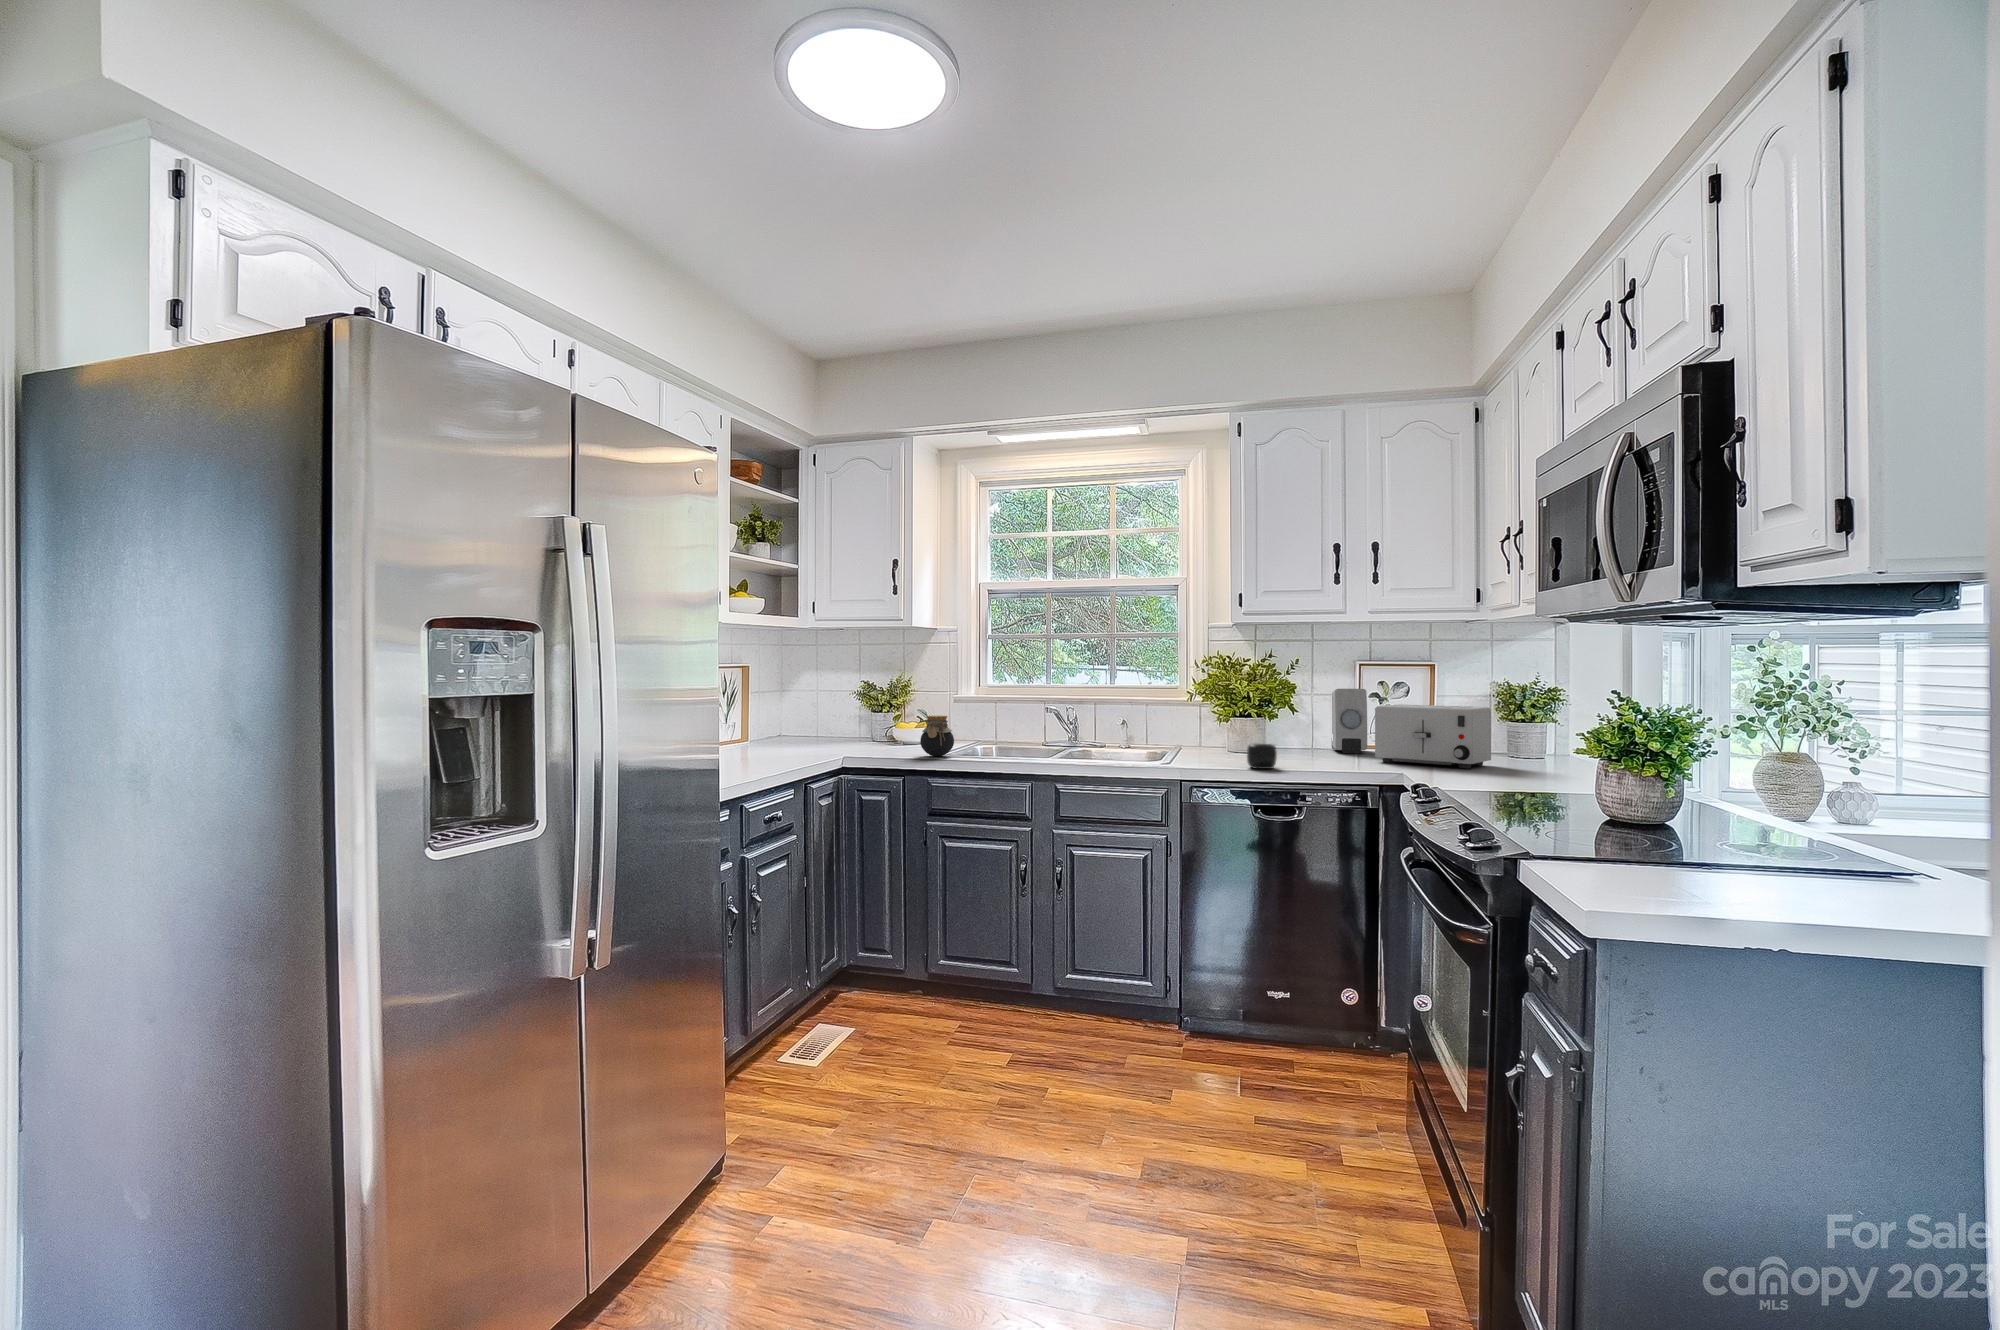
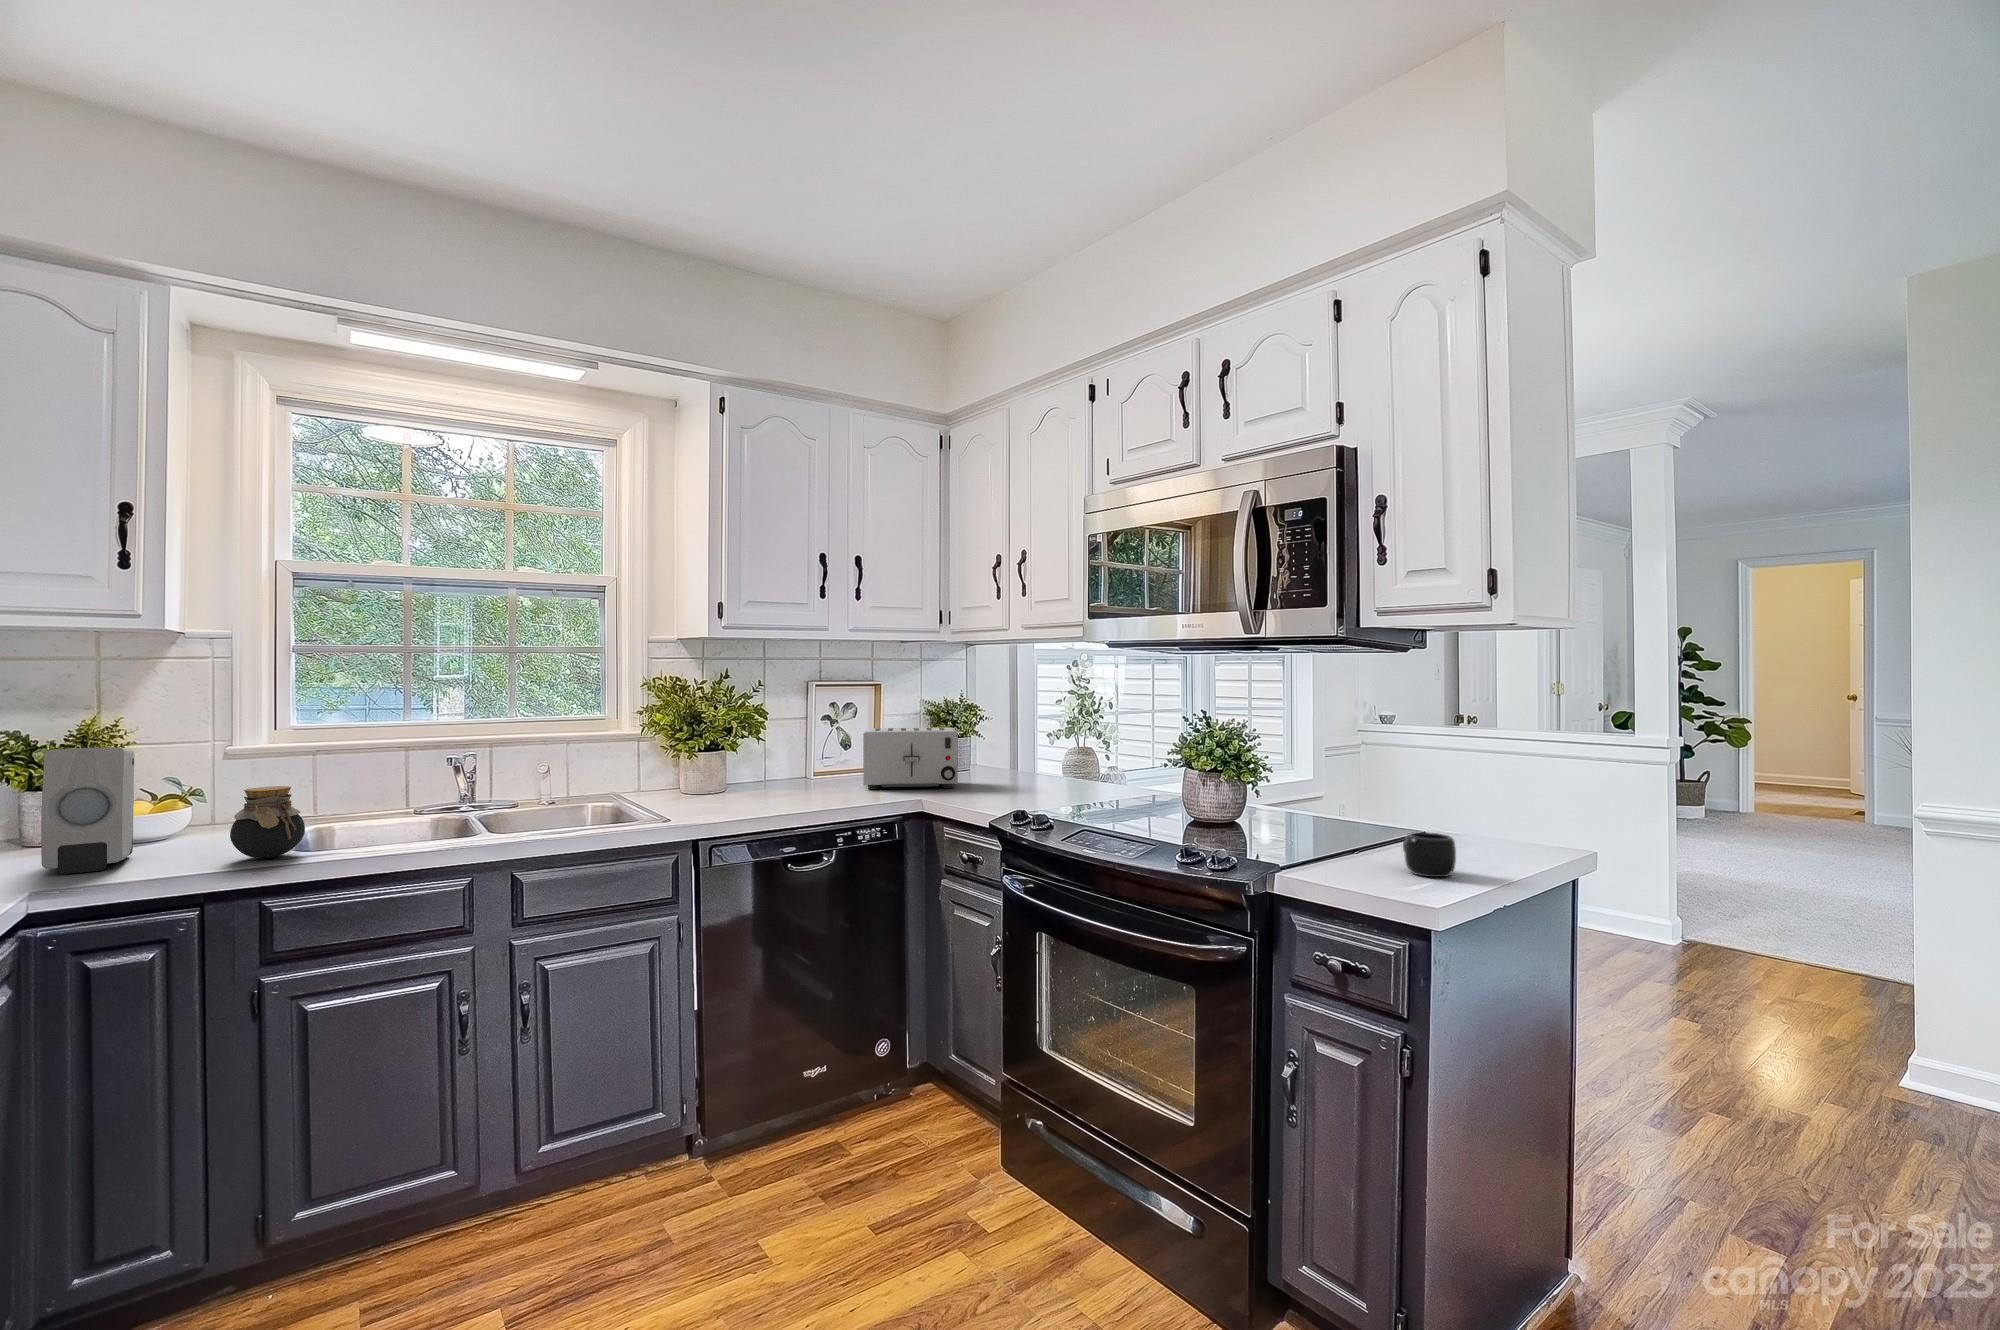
soap dispenser: present [1331,689,1367,753] -> present [41,747,134,874]
mug: present [1247,744,1277,769] -> present [1403,832,1456,877]

